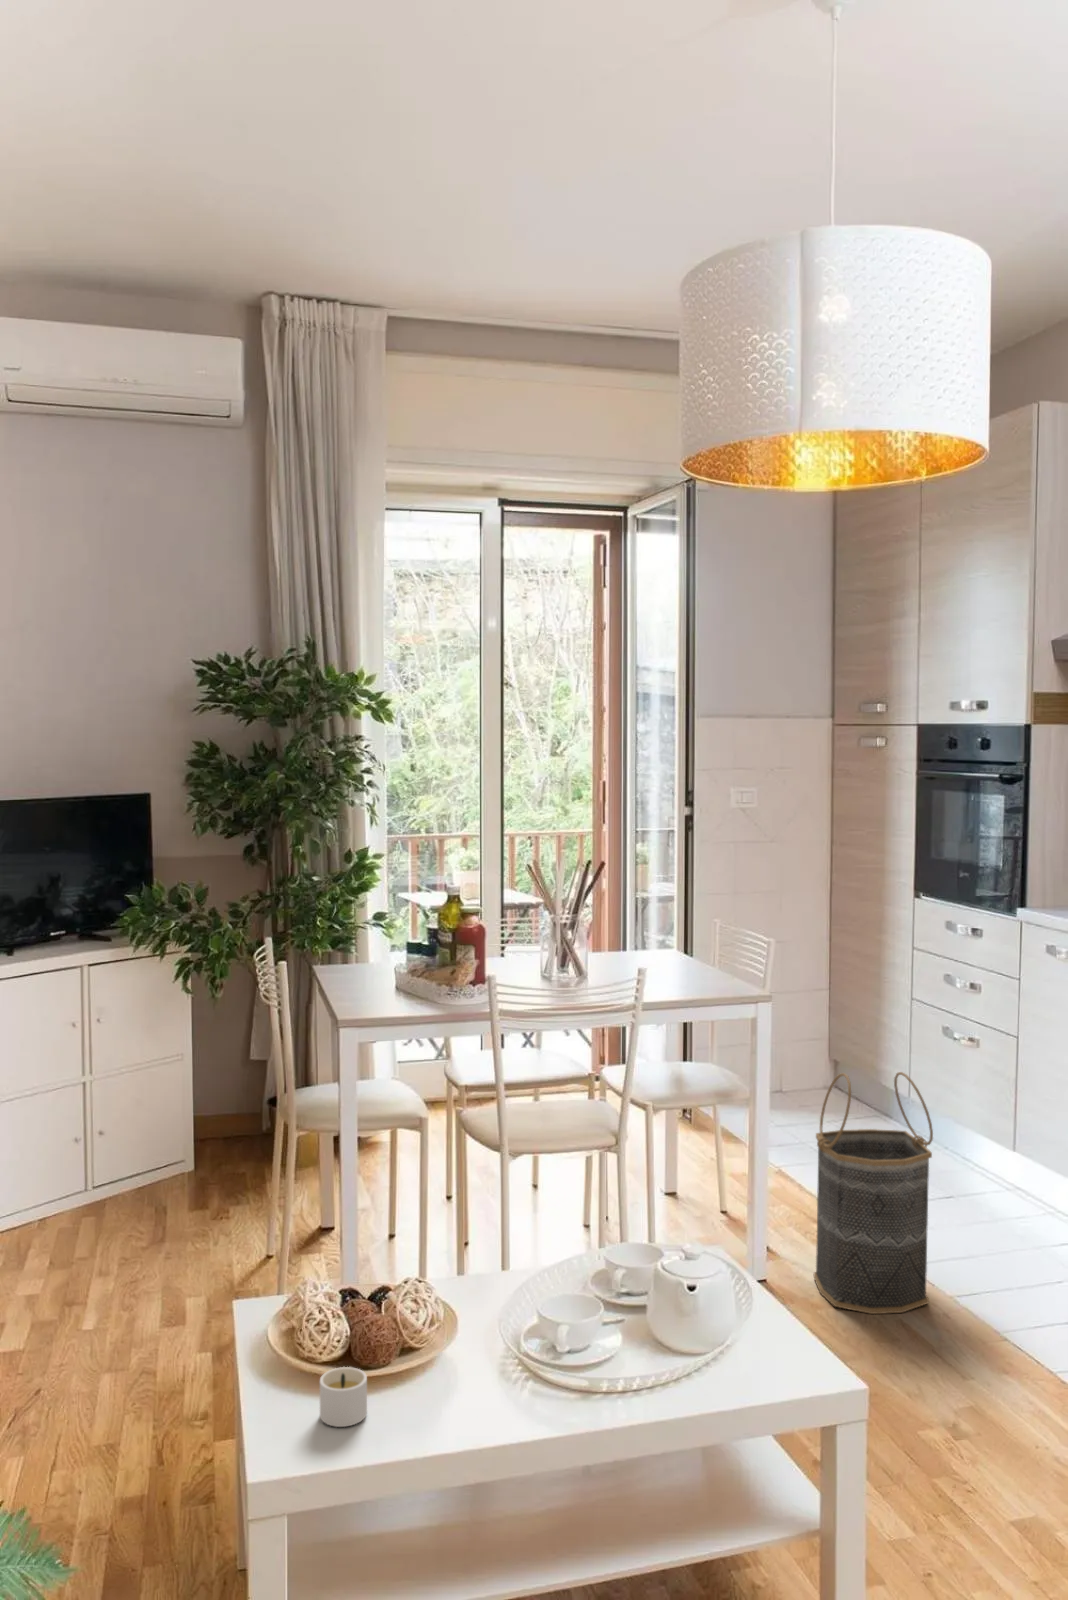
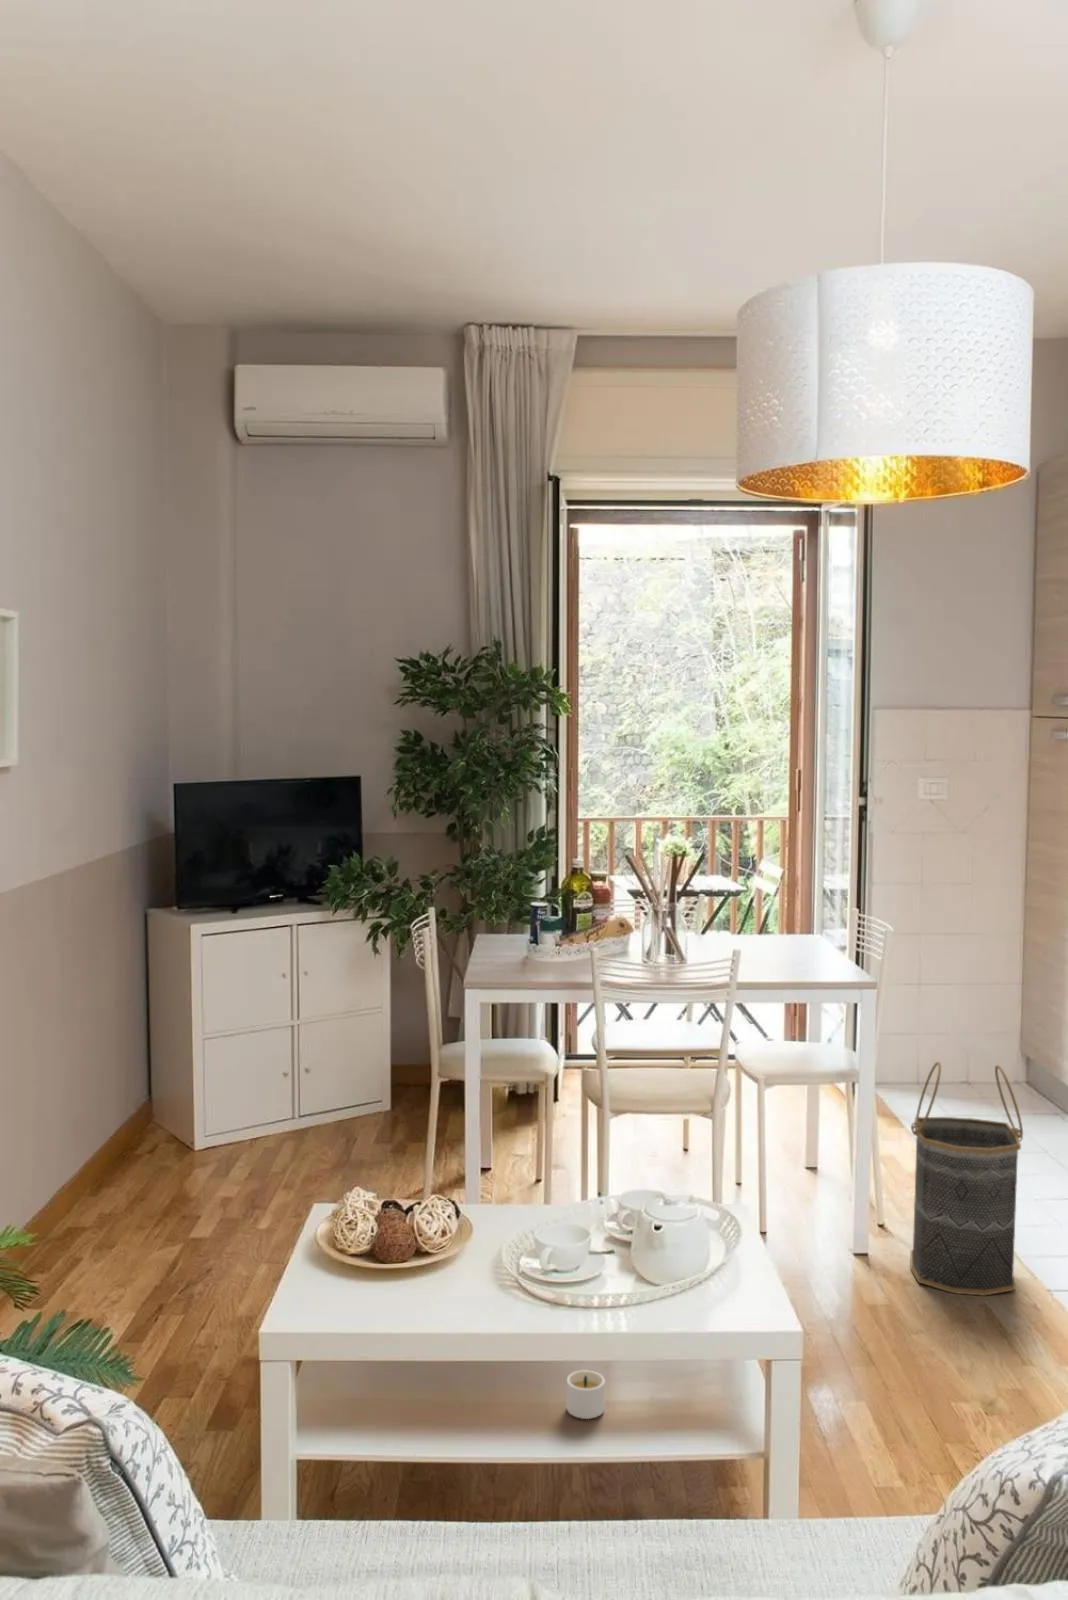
candle: present [320,1367,367,1427] -> present [567,1370,605,1419]

